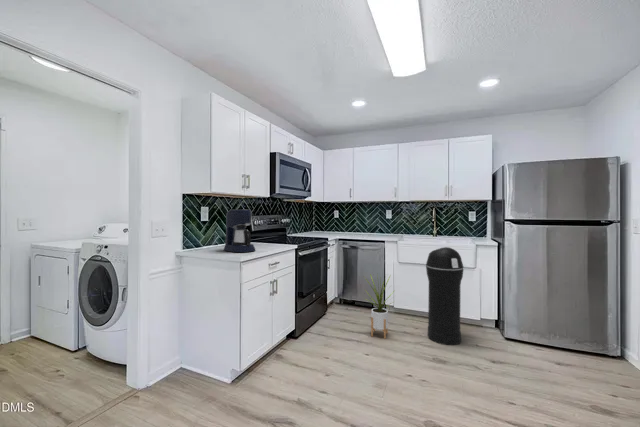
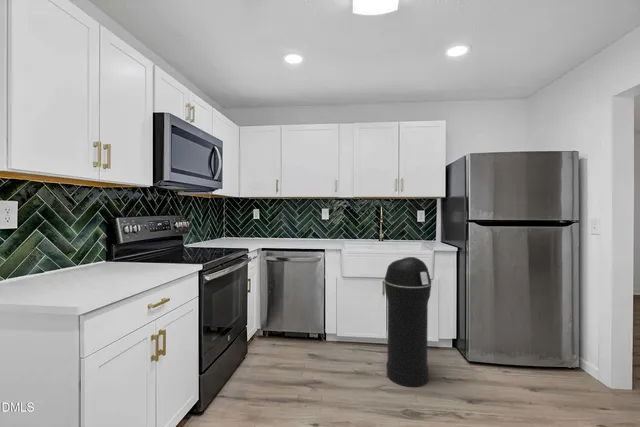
coffee maker: present [224,210,255,252] -> none [45,205,119,290]
house plant: present [366,274,391,339] -> none [303,291,351,391]

